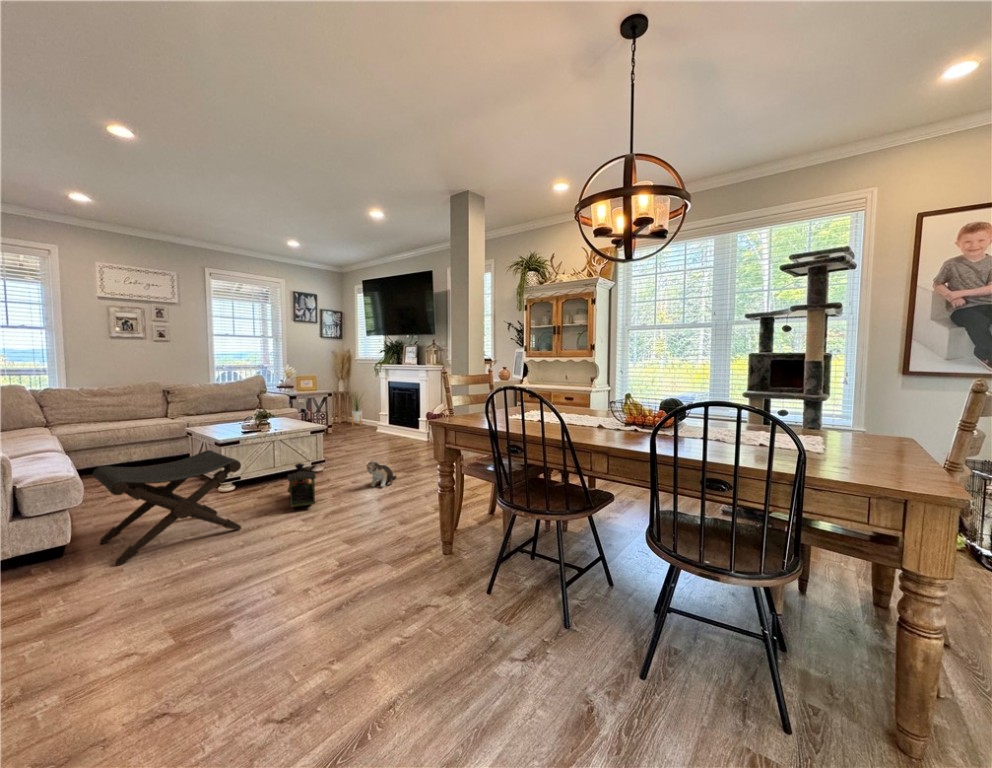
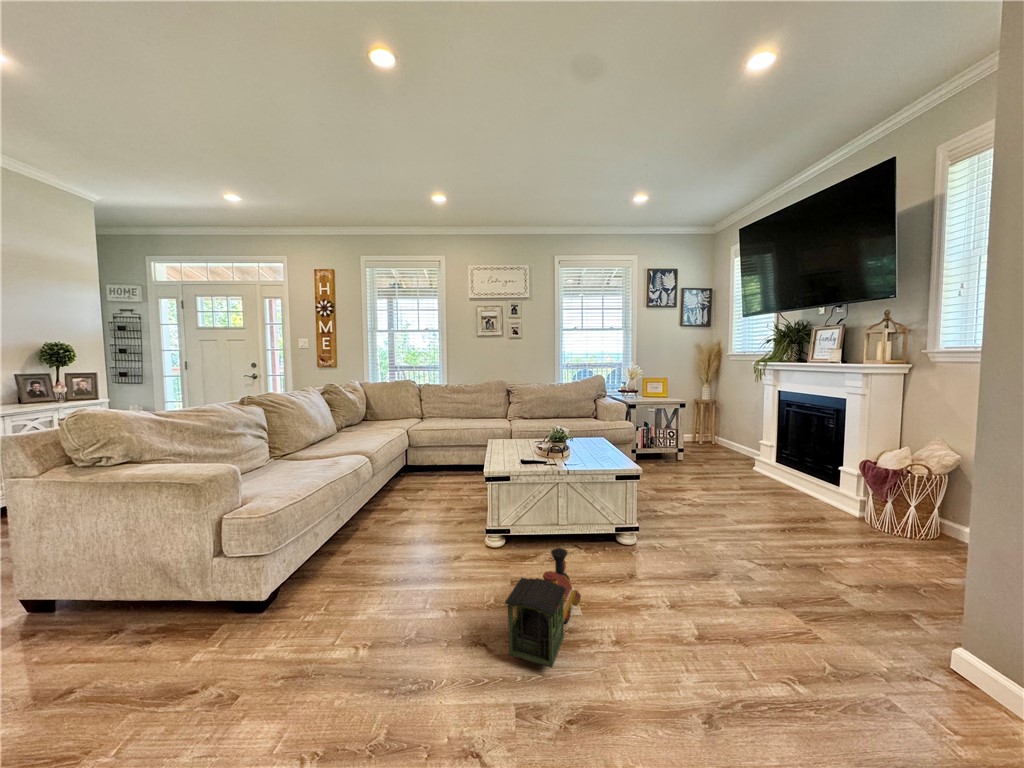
house plant: present [352,395,363,426] -> none [708,394,744,452]
footstool: present [93,450,241,566] -> none [222,502,434,684]
plush toy: present [364,461,397,487] -> none [678,591,769,663]

